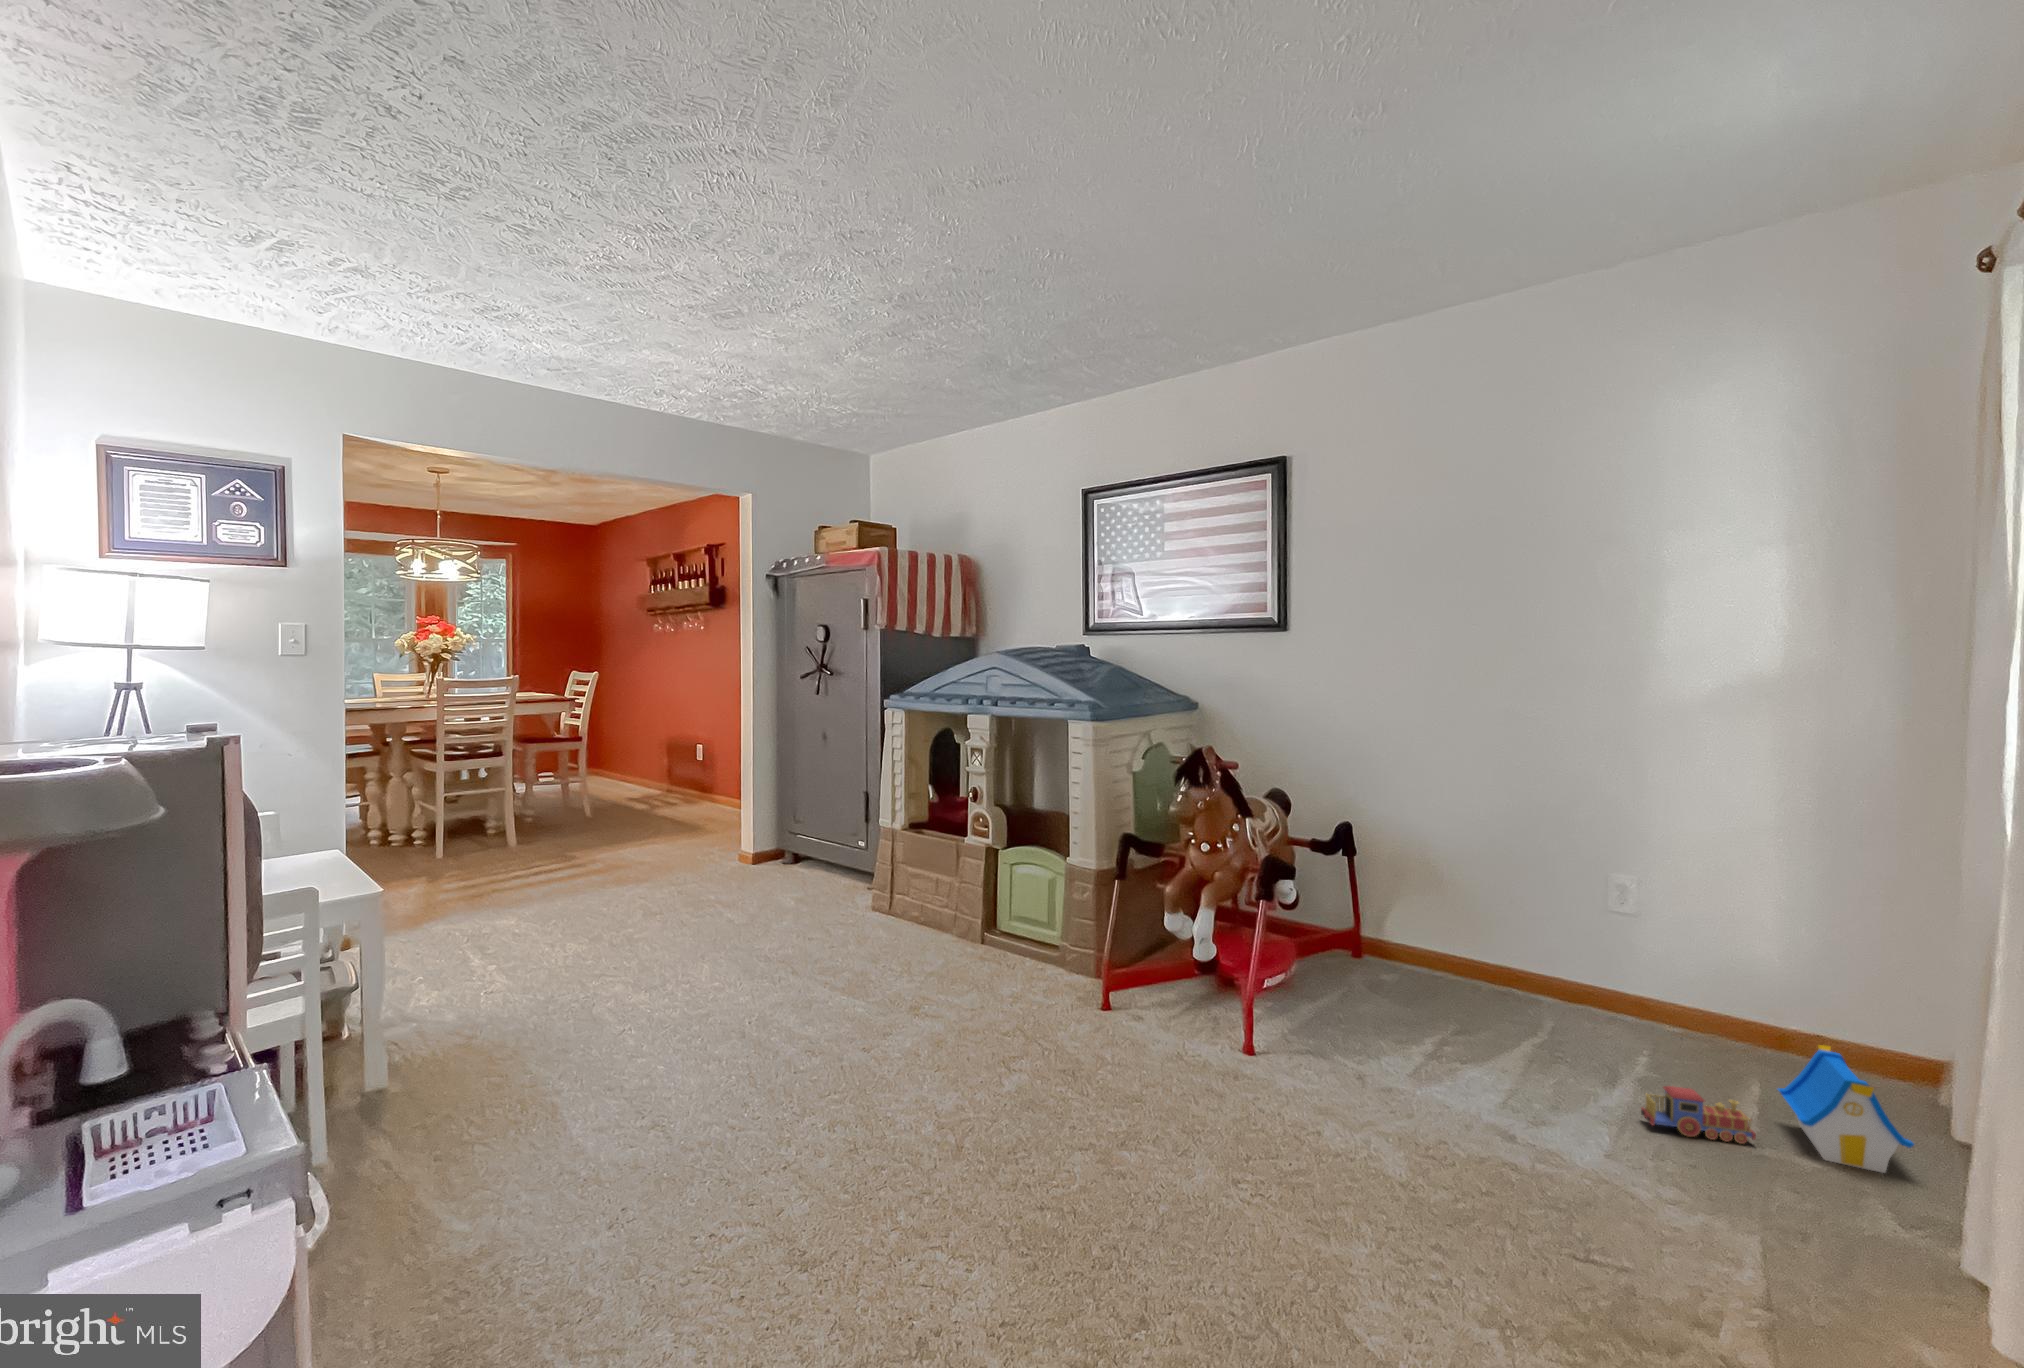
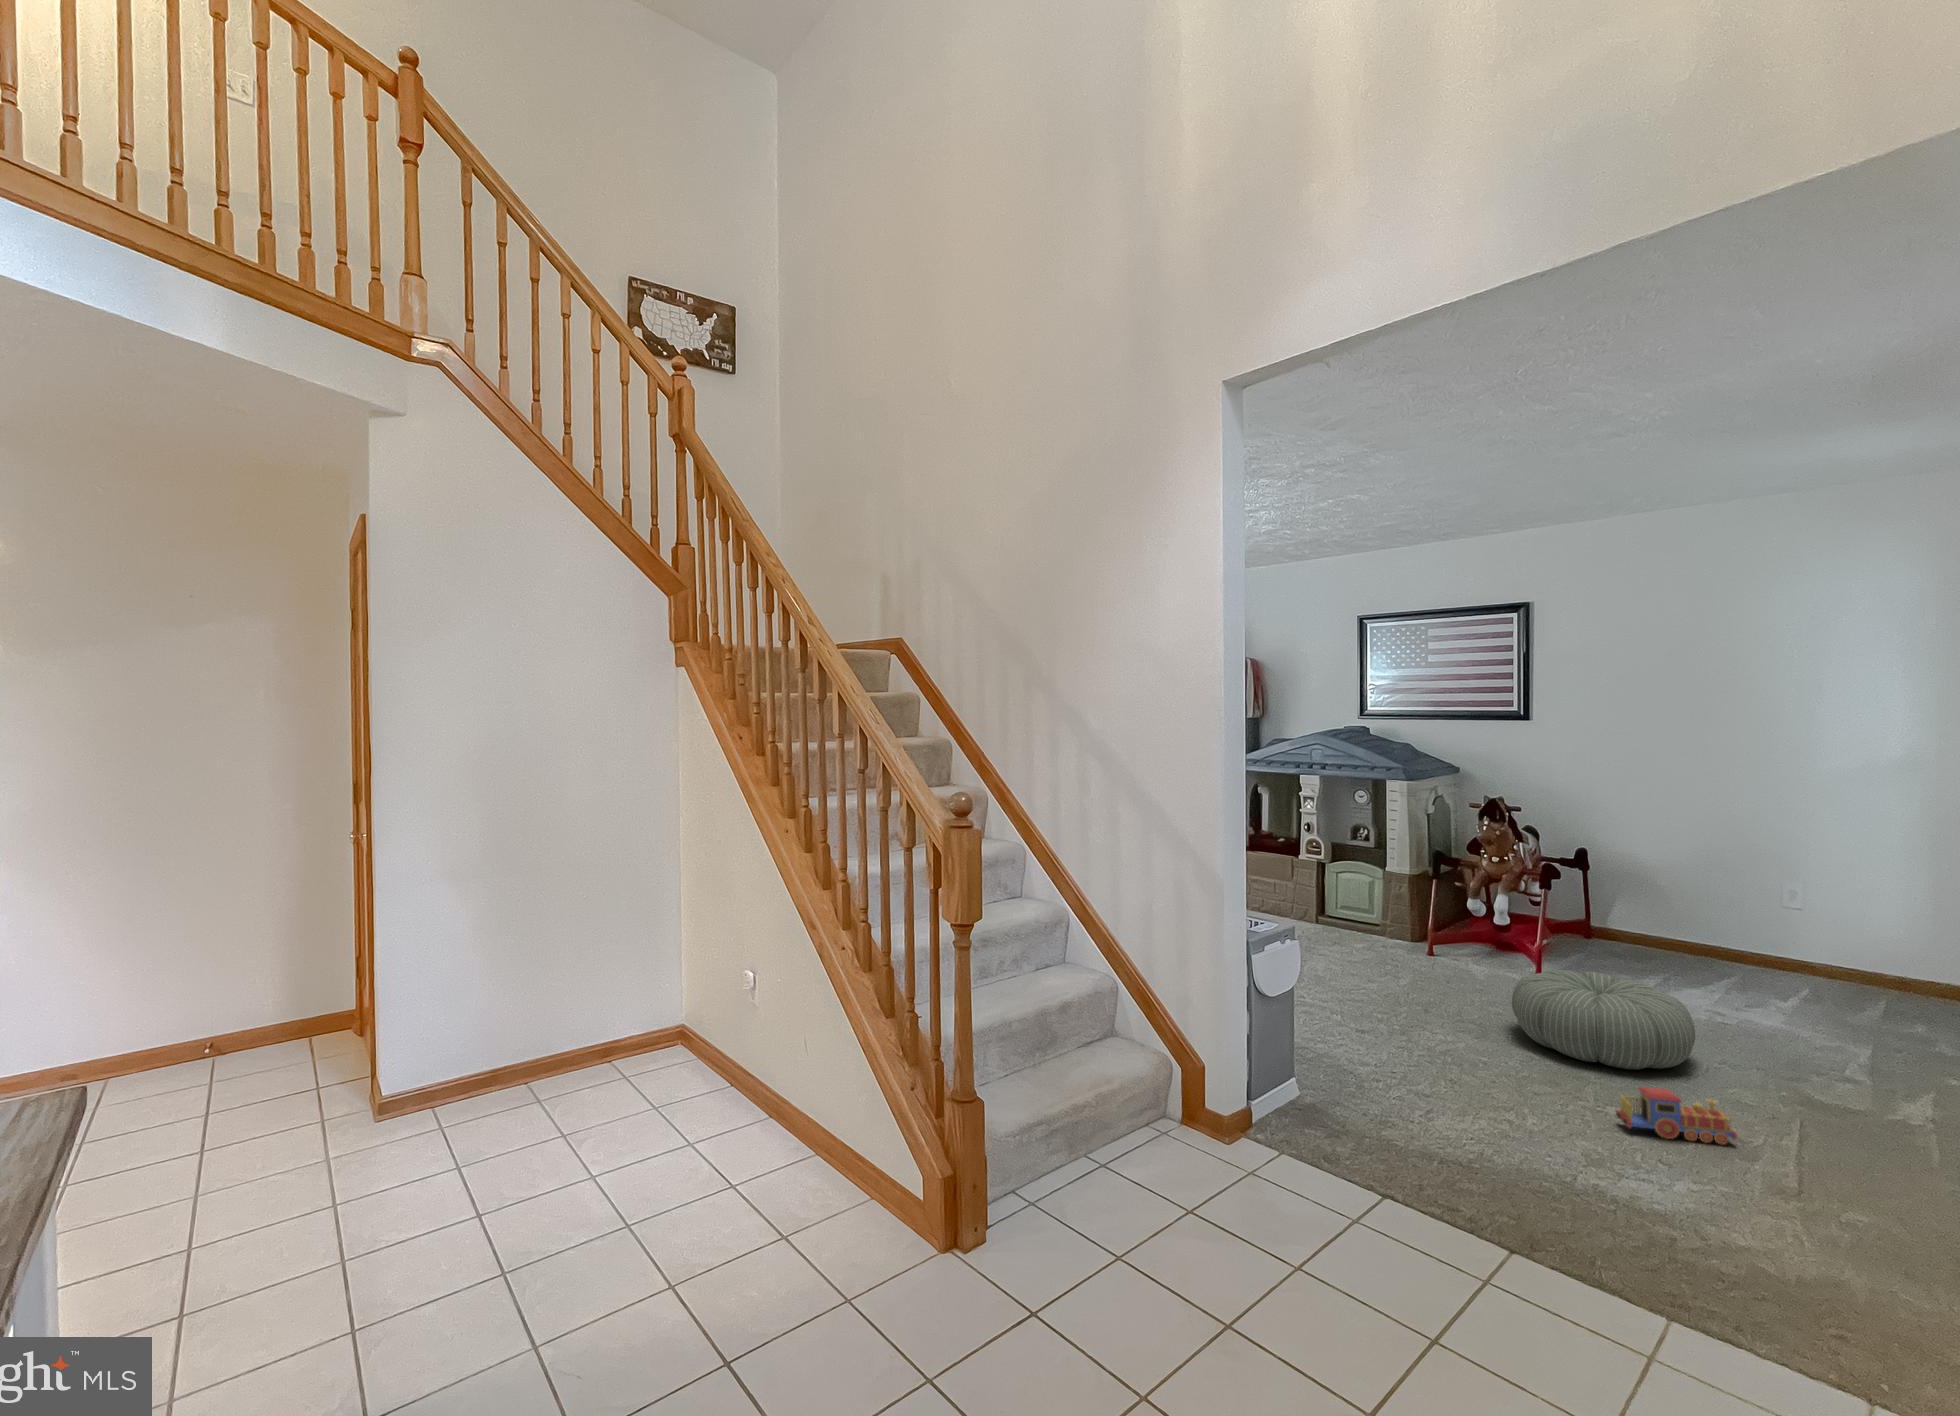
pouf: none [1547,969,1724,1068] -> present [1512,970,1695,1069]
toy house: present [1778,1045,1914,1173] -> none [1754,1040,1903,1171]

